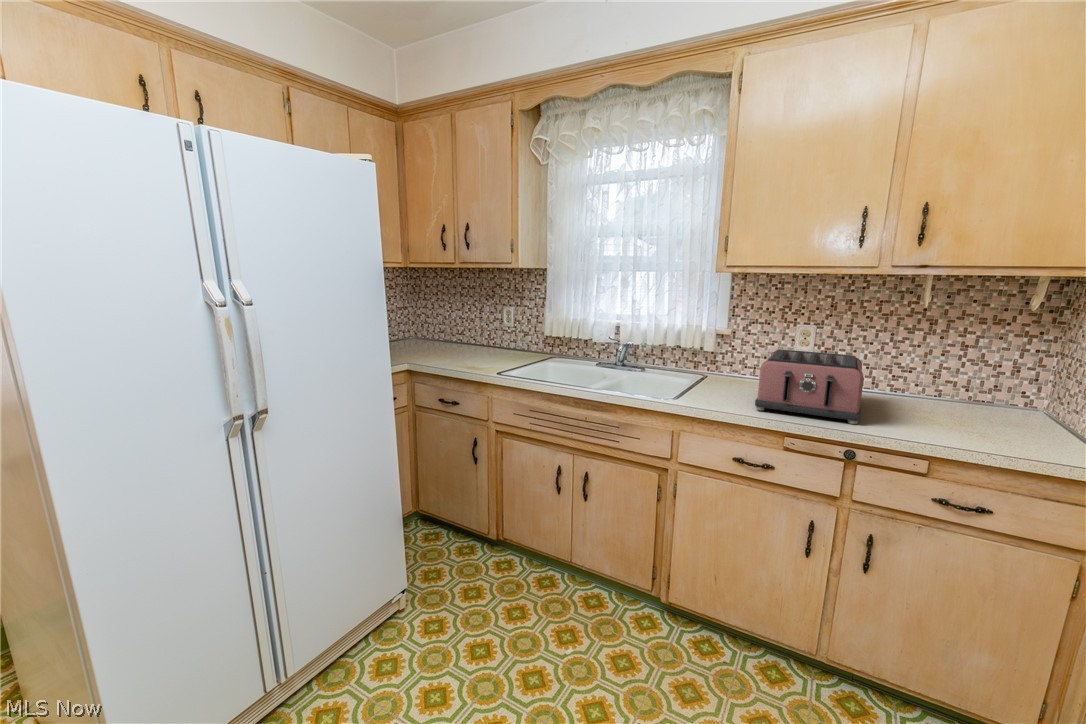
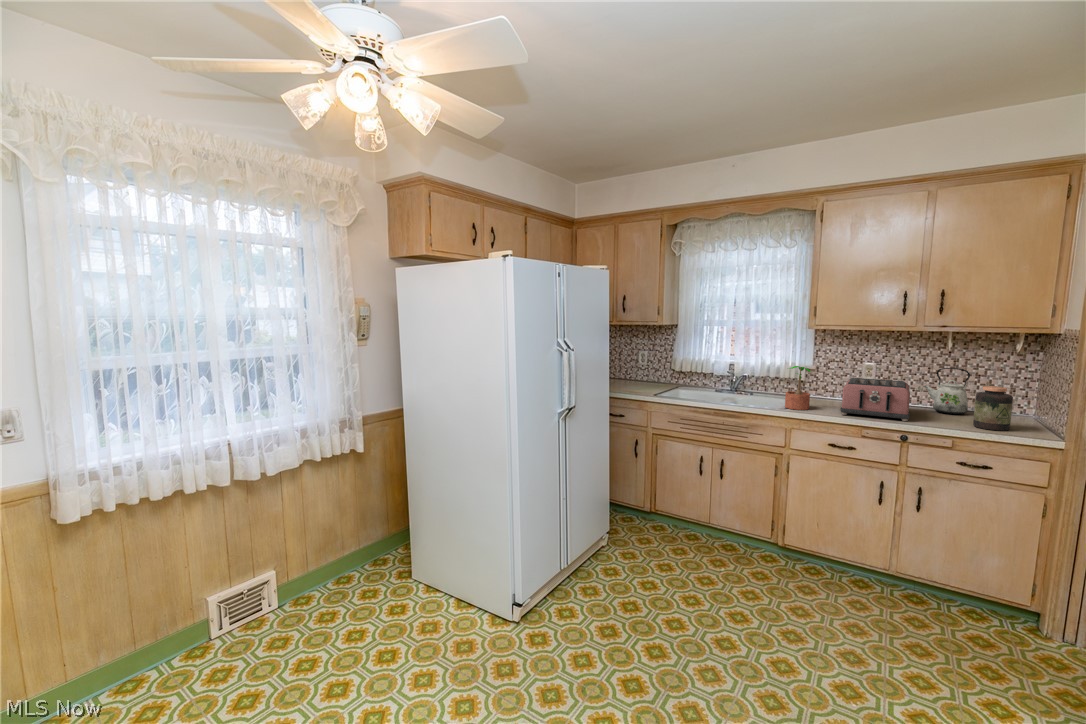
potted plant: none [677,331,719,400] -> present [785,366,811,410]
kettle: none [882,334,956,408] -> present [923,368,970,414]
jar: none [962,368,1036,446] -> present [973,386,1013,431]

